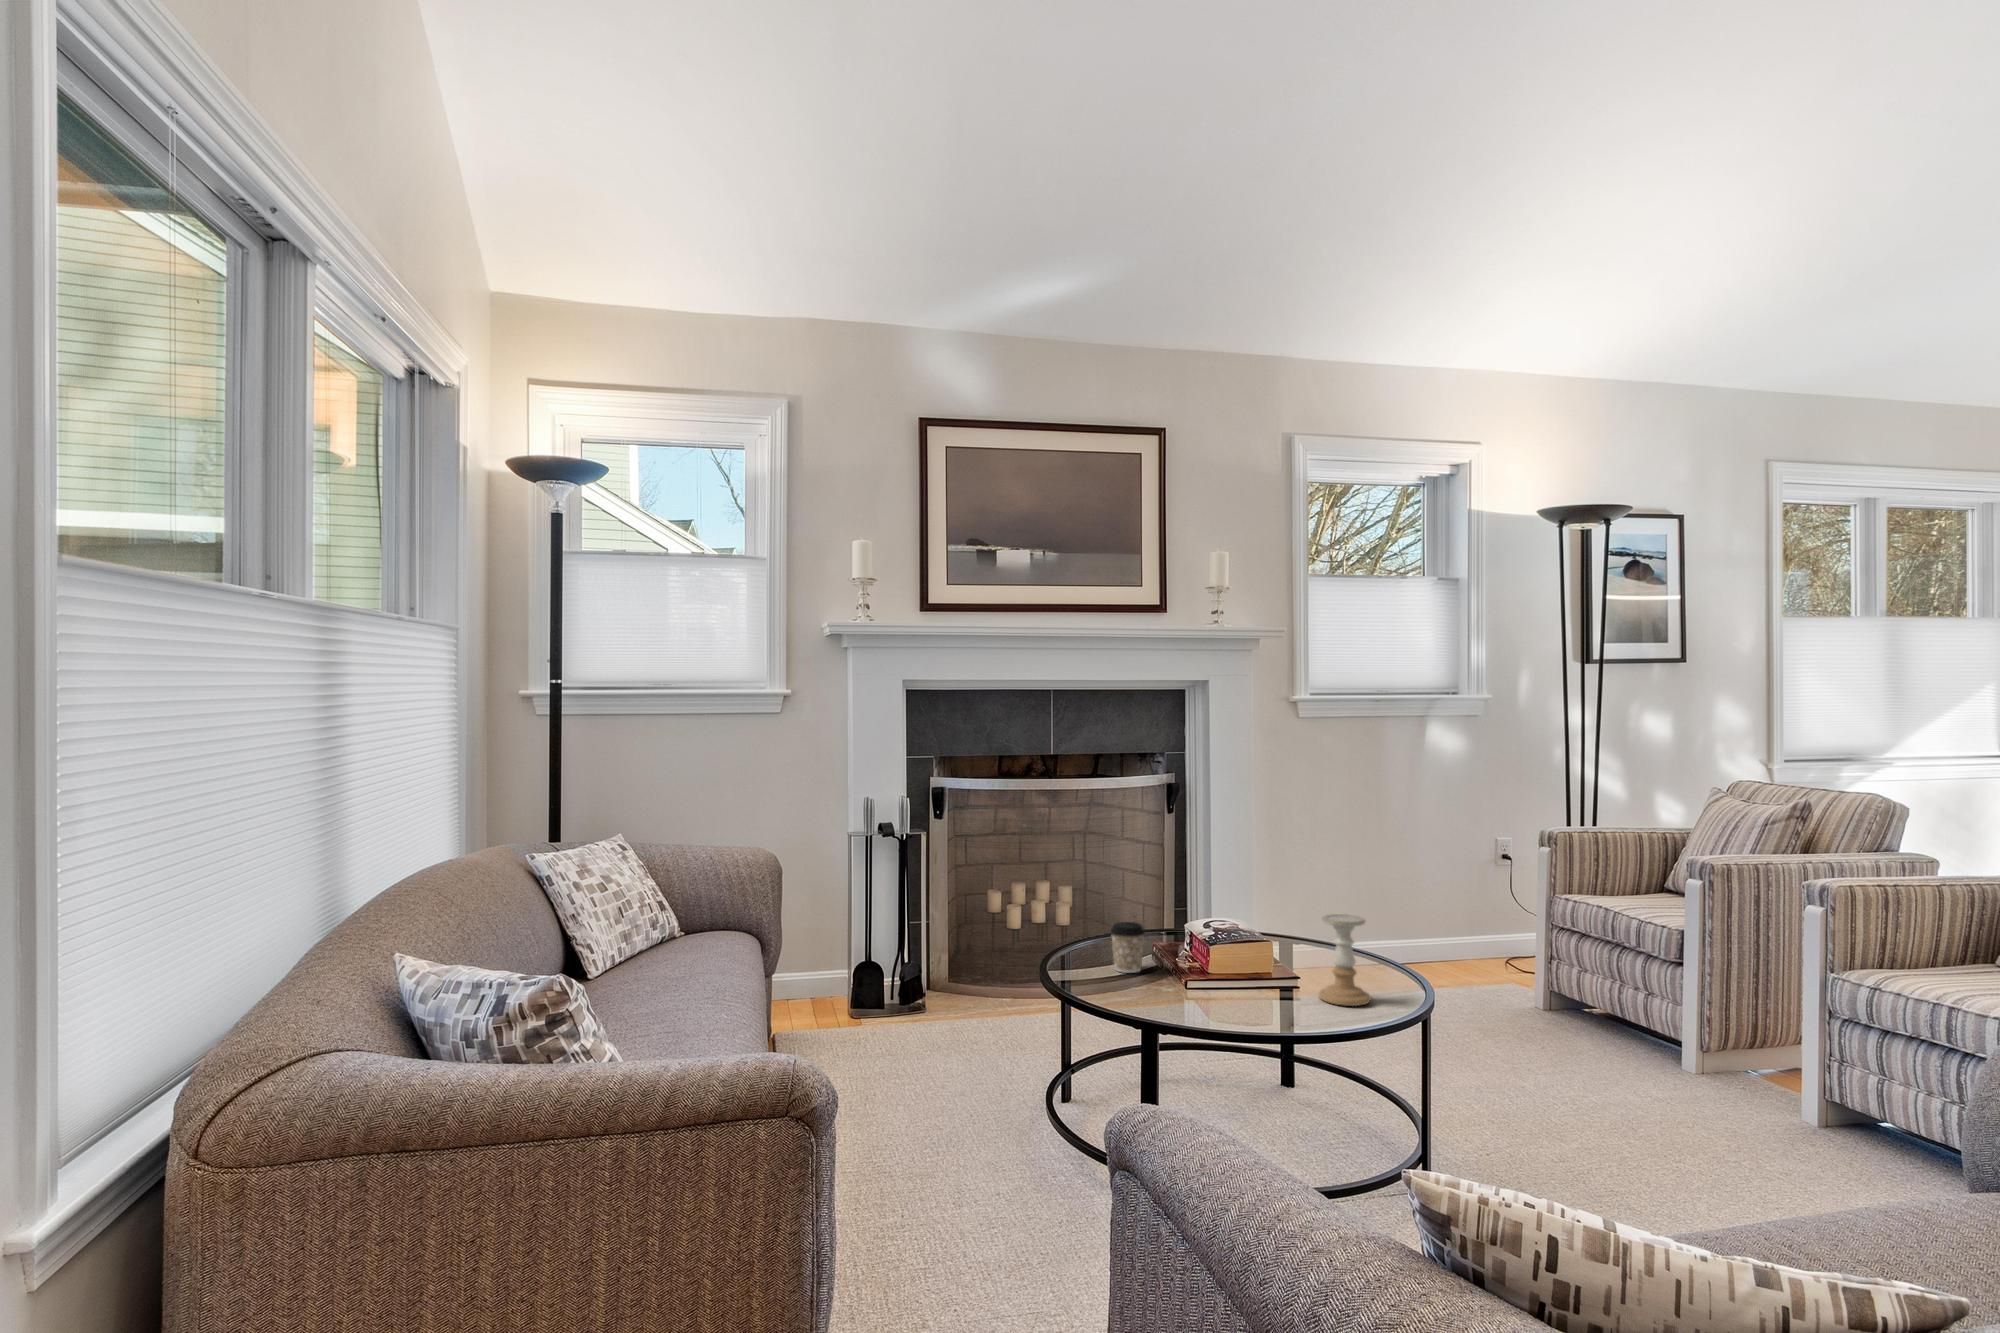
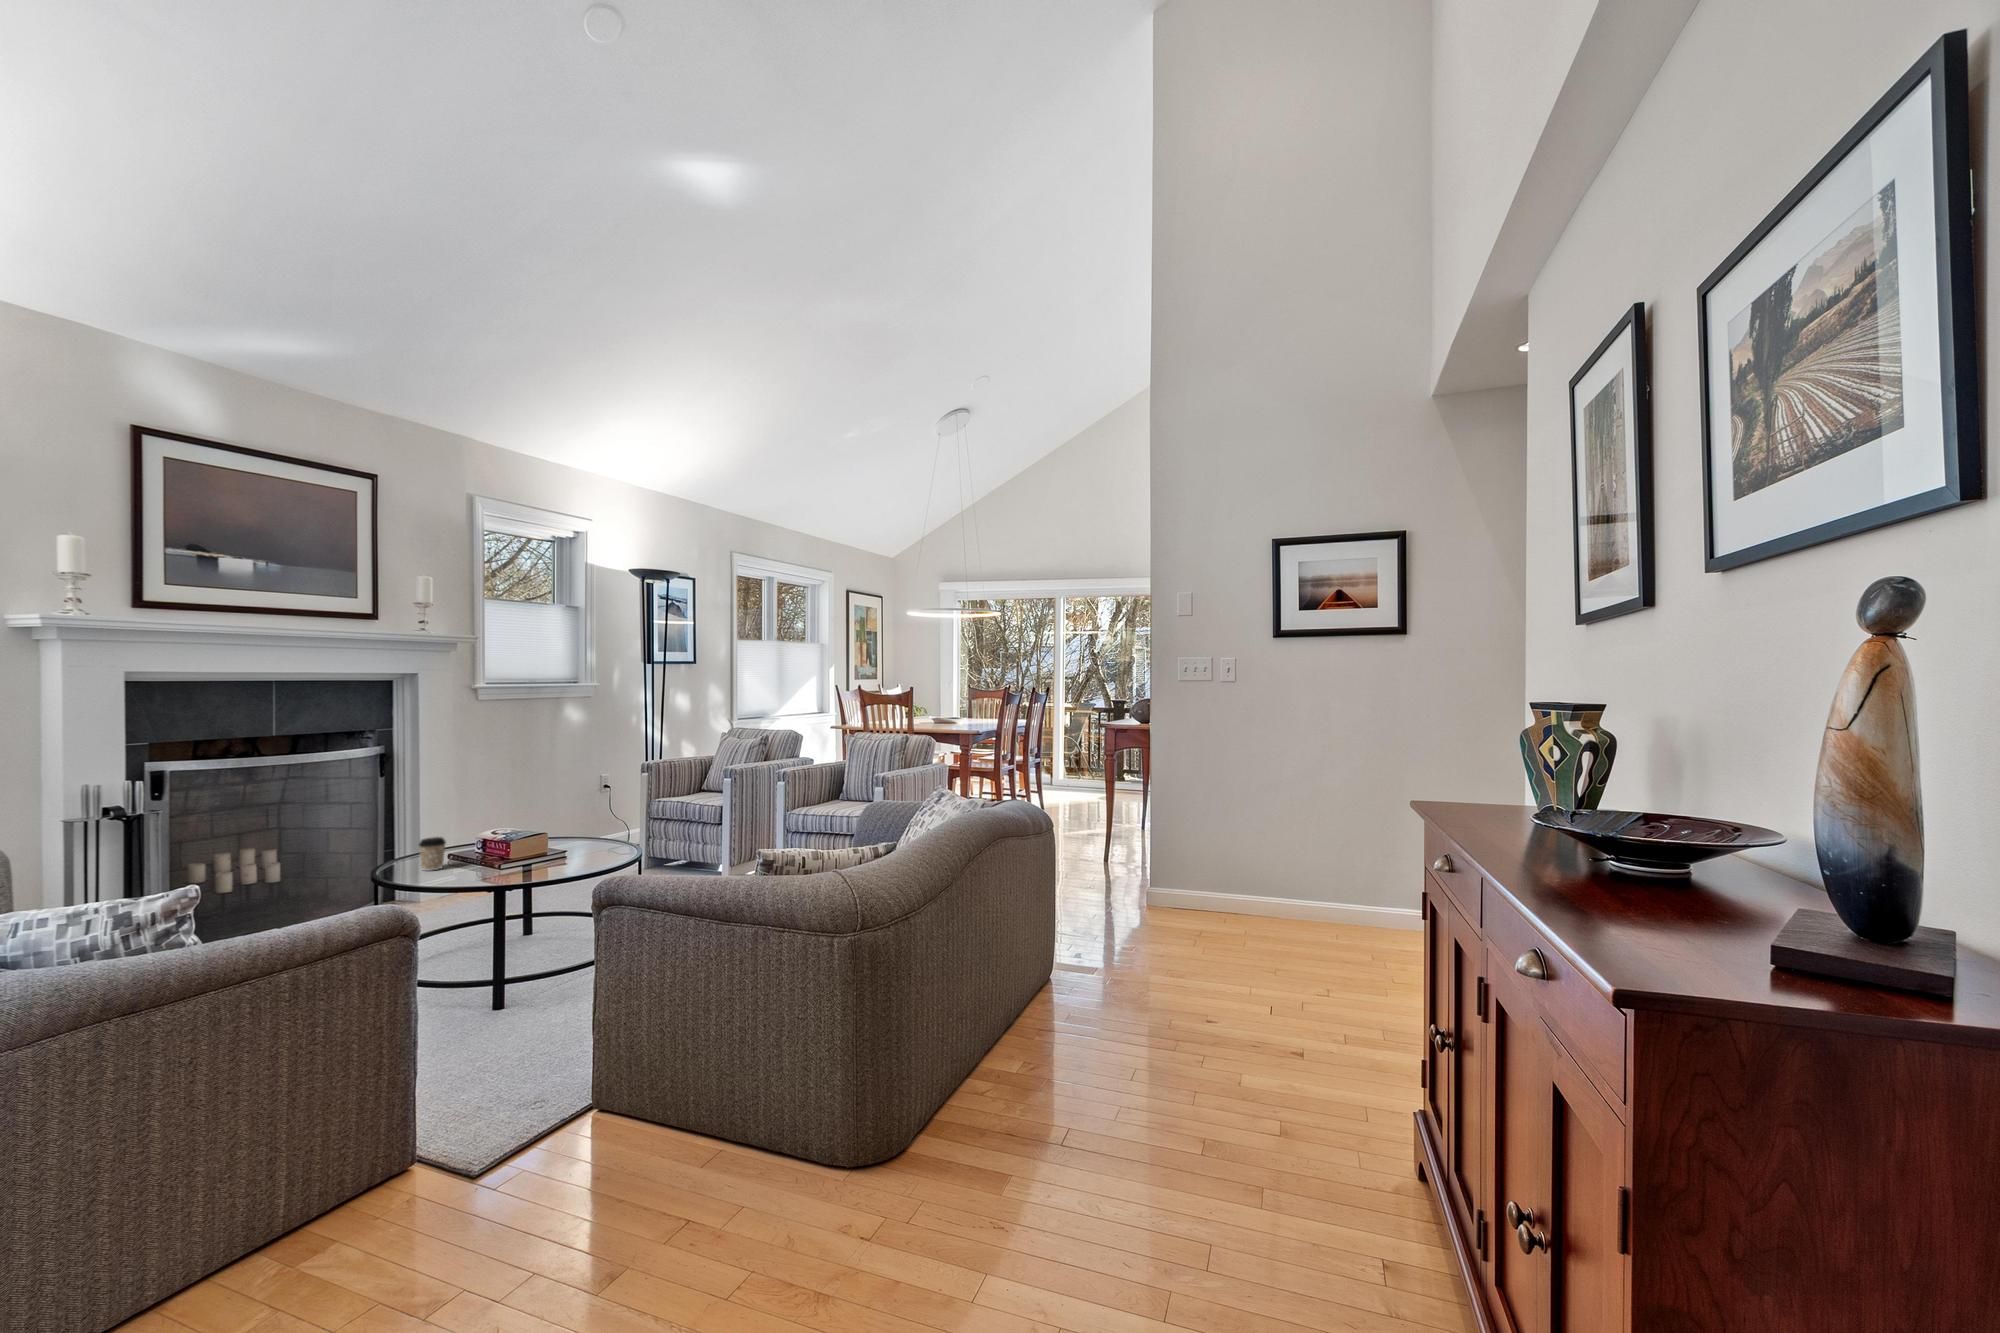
candle holder: present [1319,914,1371,1006] -> none [569,811,600,860]

